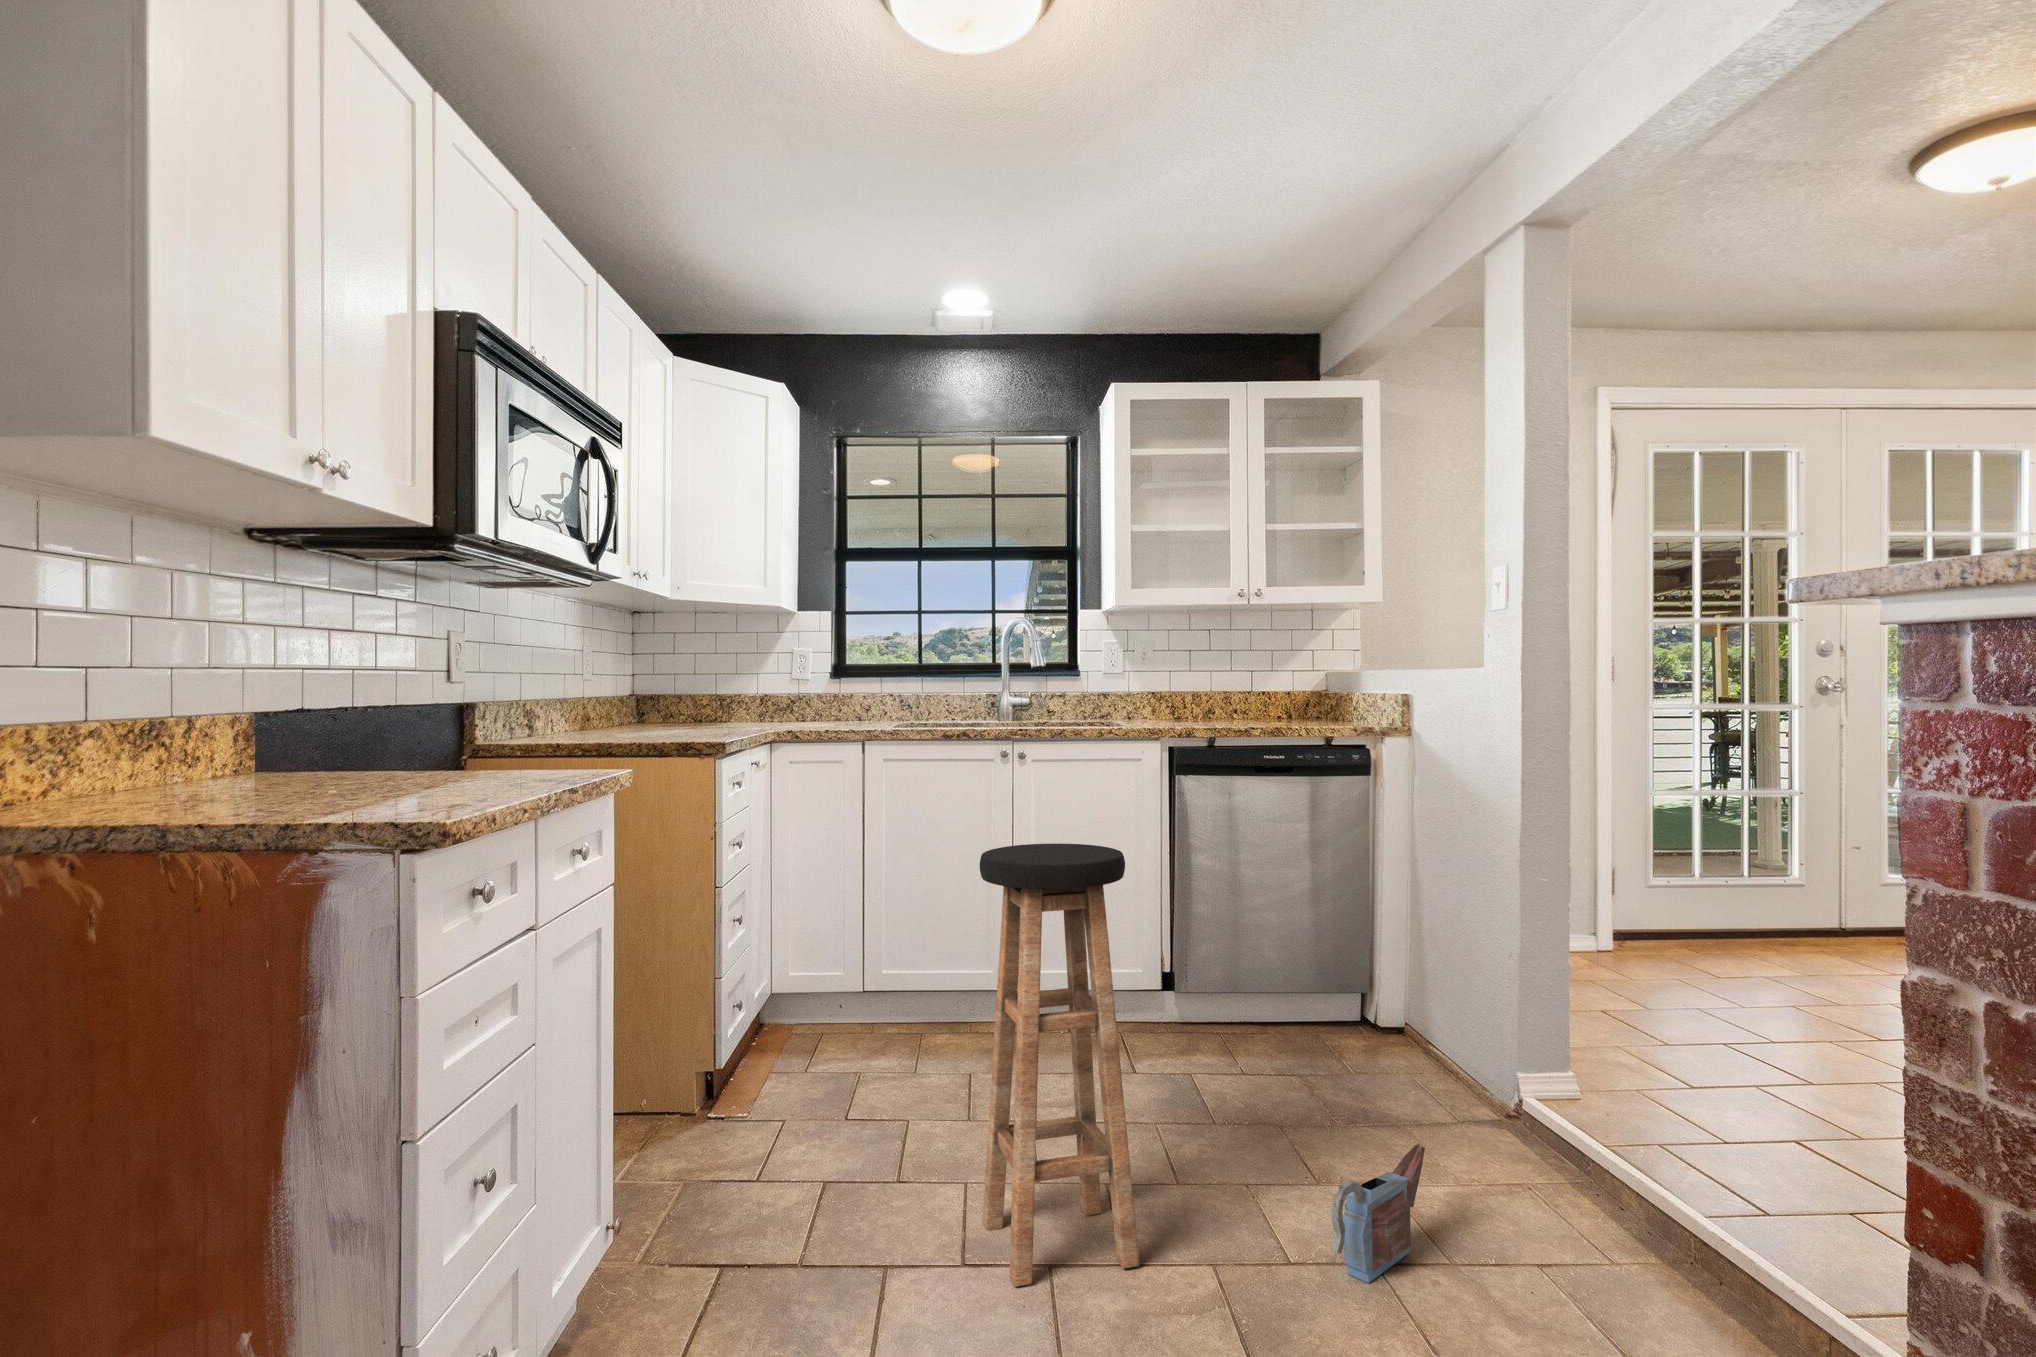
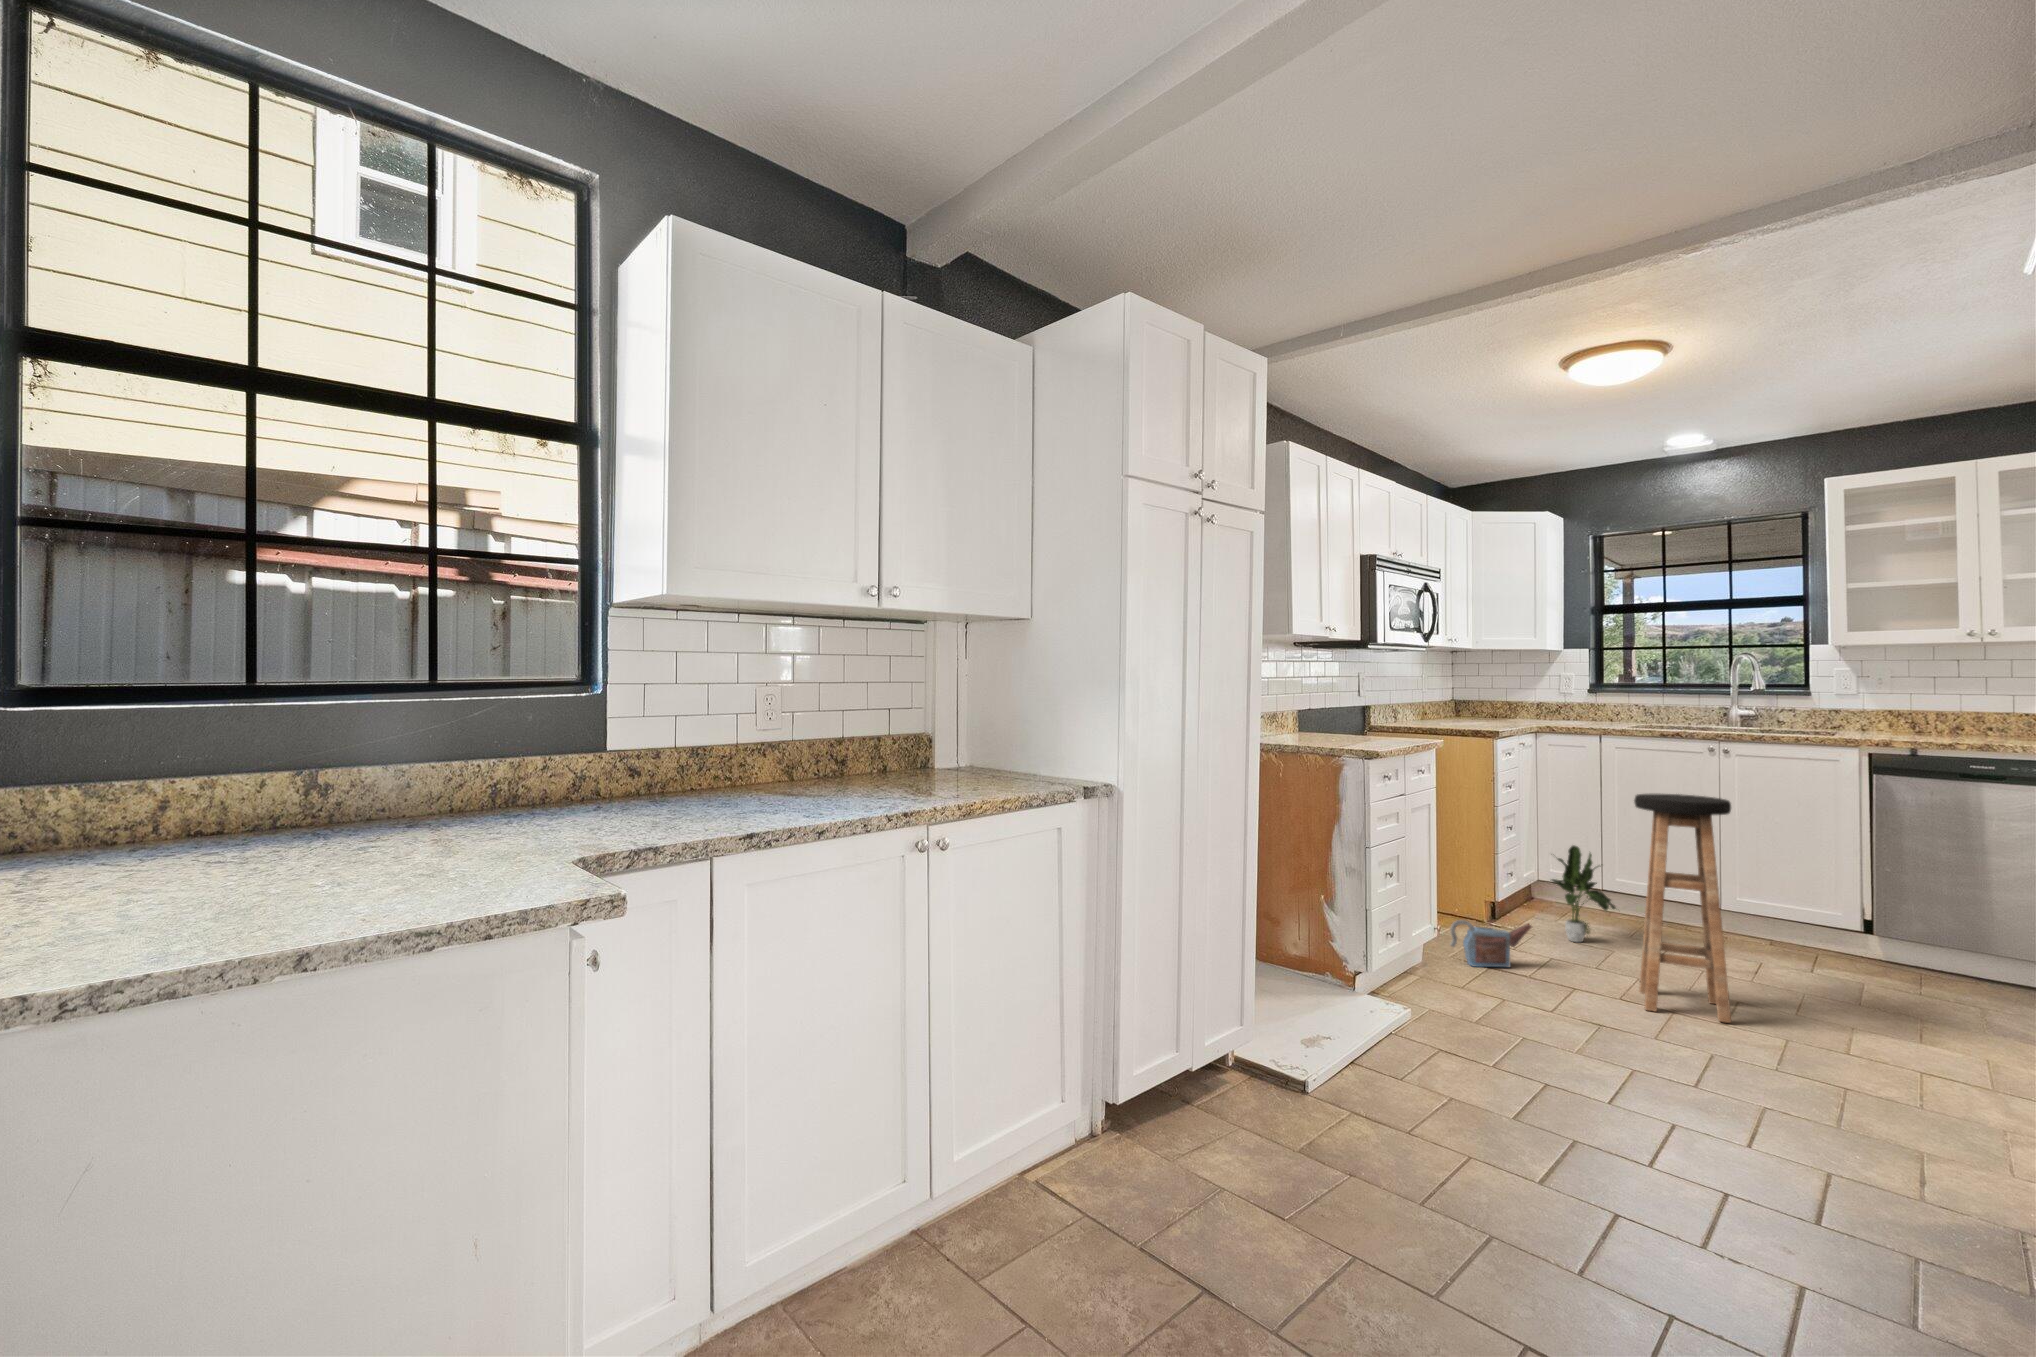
potted plant: none [807,940,917,1117] -> present [1550,845,1616,942]
watering can: present [1331,1144,1425,1283] -> present [1450,920,1532,967]

